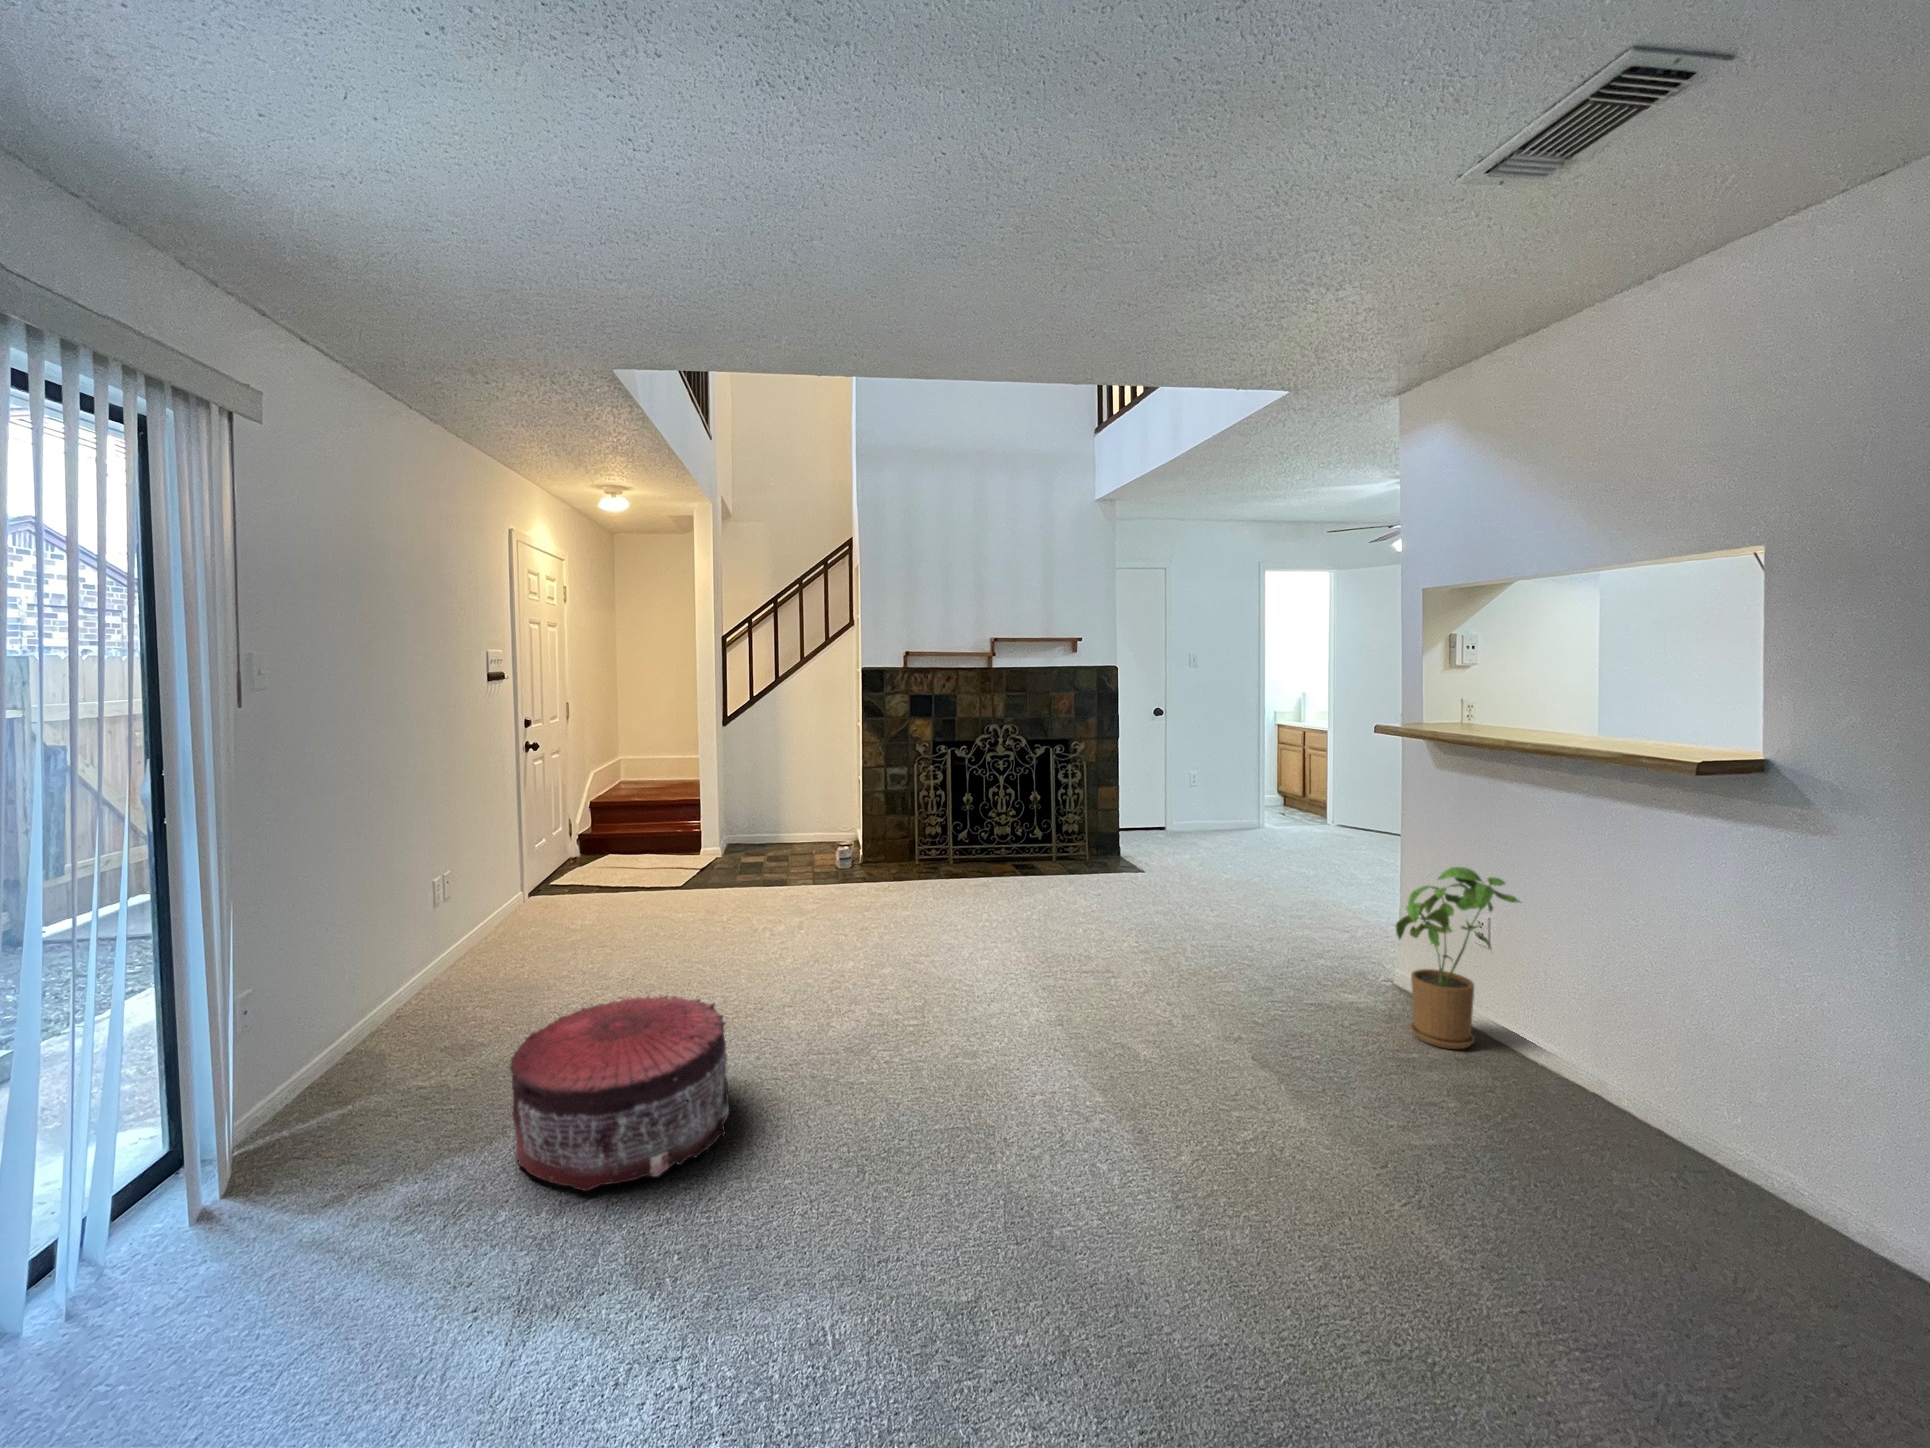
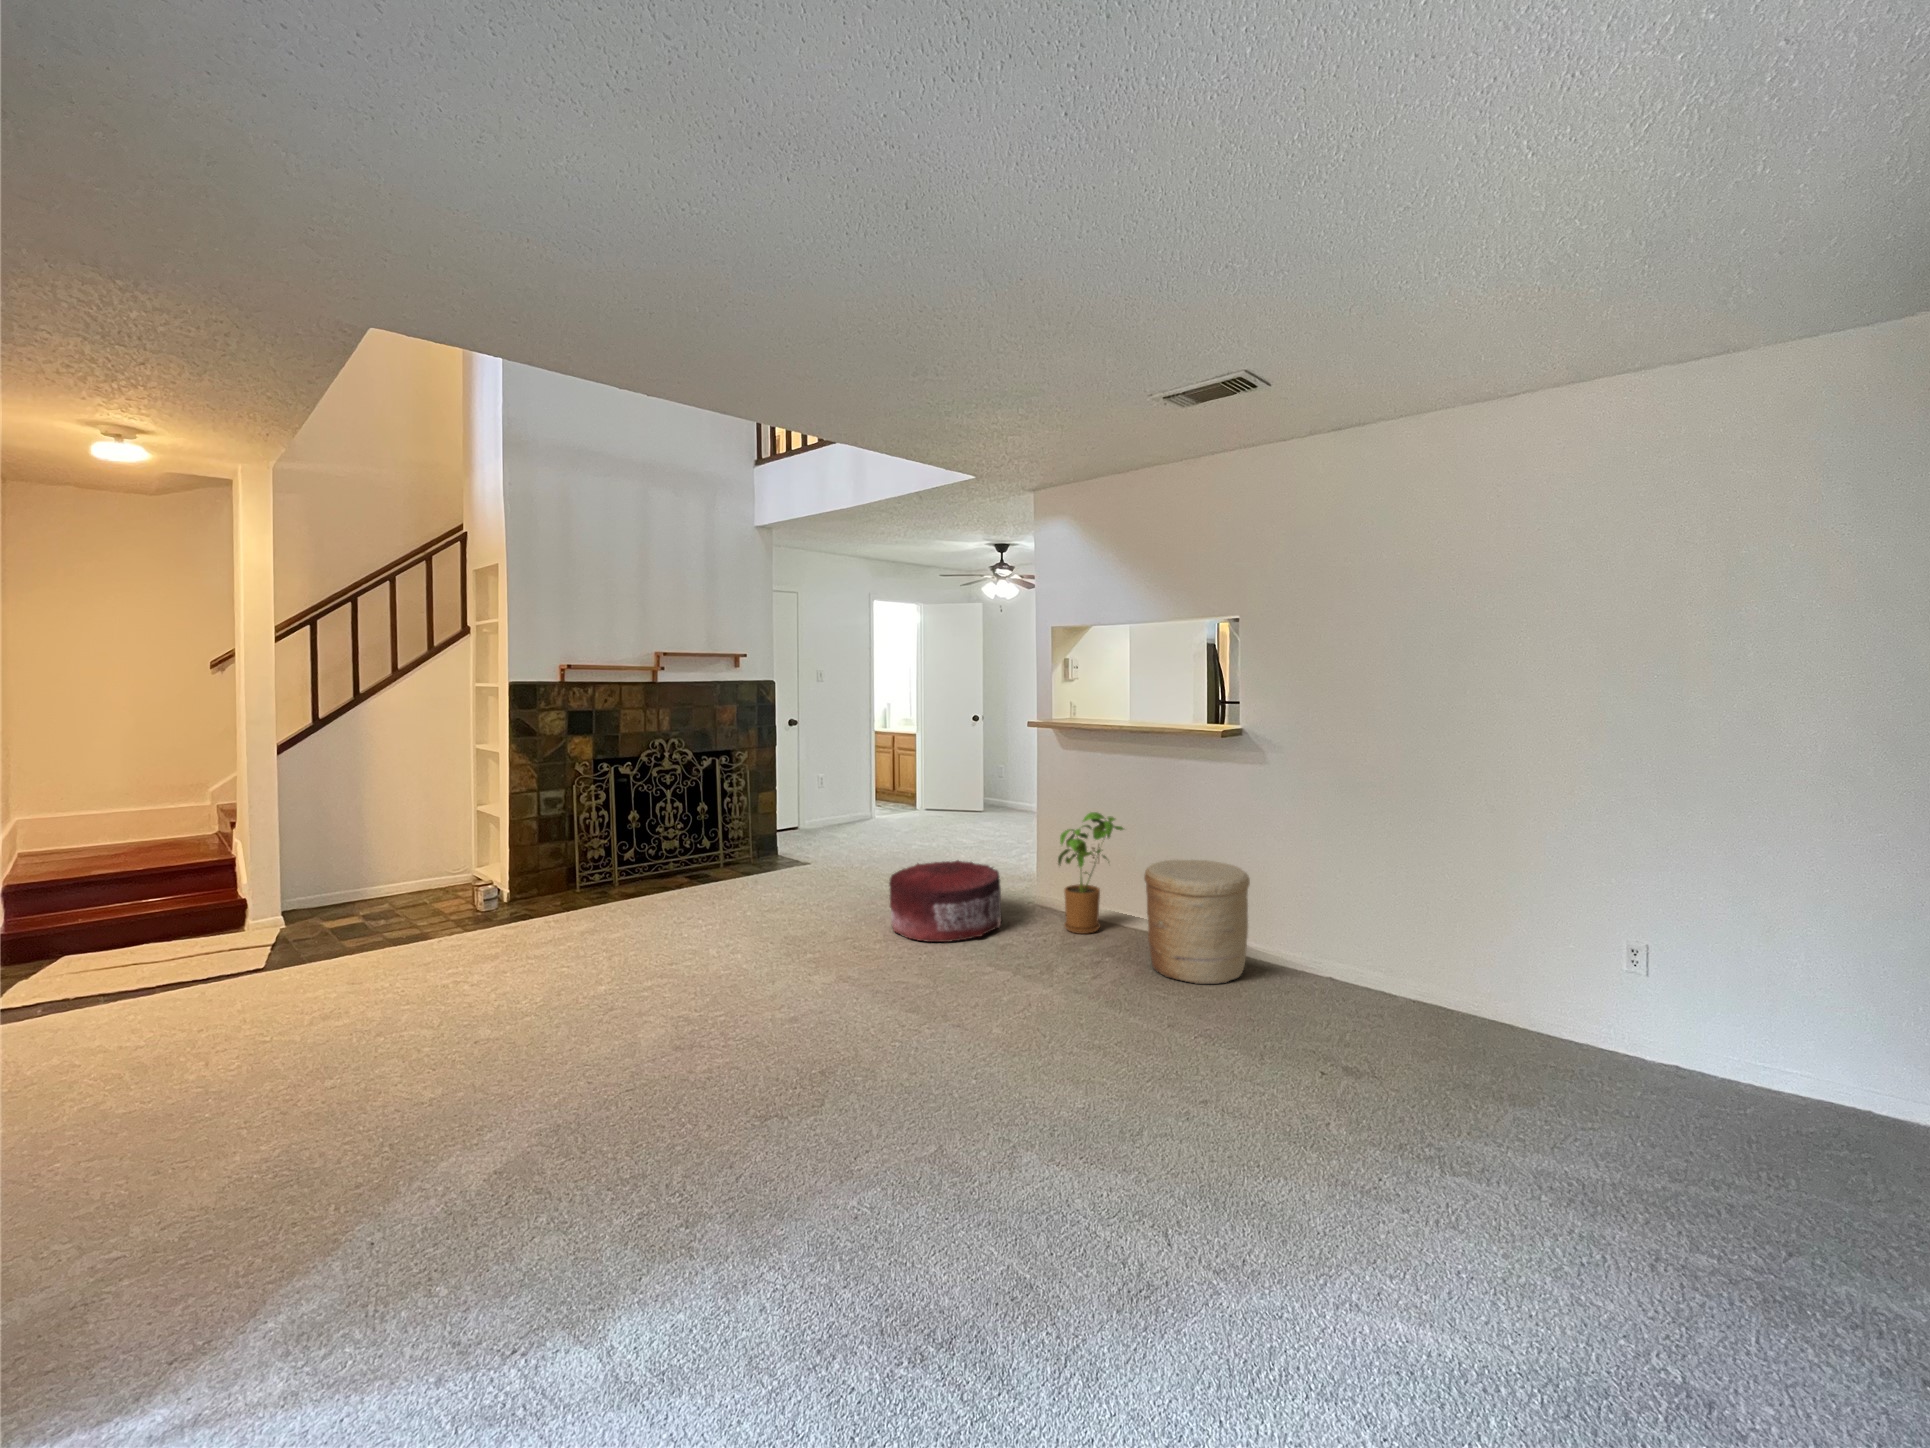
woven basket: none [1513,968,1755,1221] -> present [1144,860,1250,984]
pouf: present [510,996,729,1191] -> present [889,860,1002,942]

